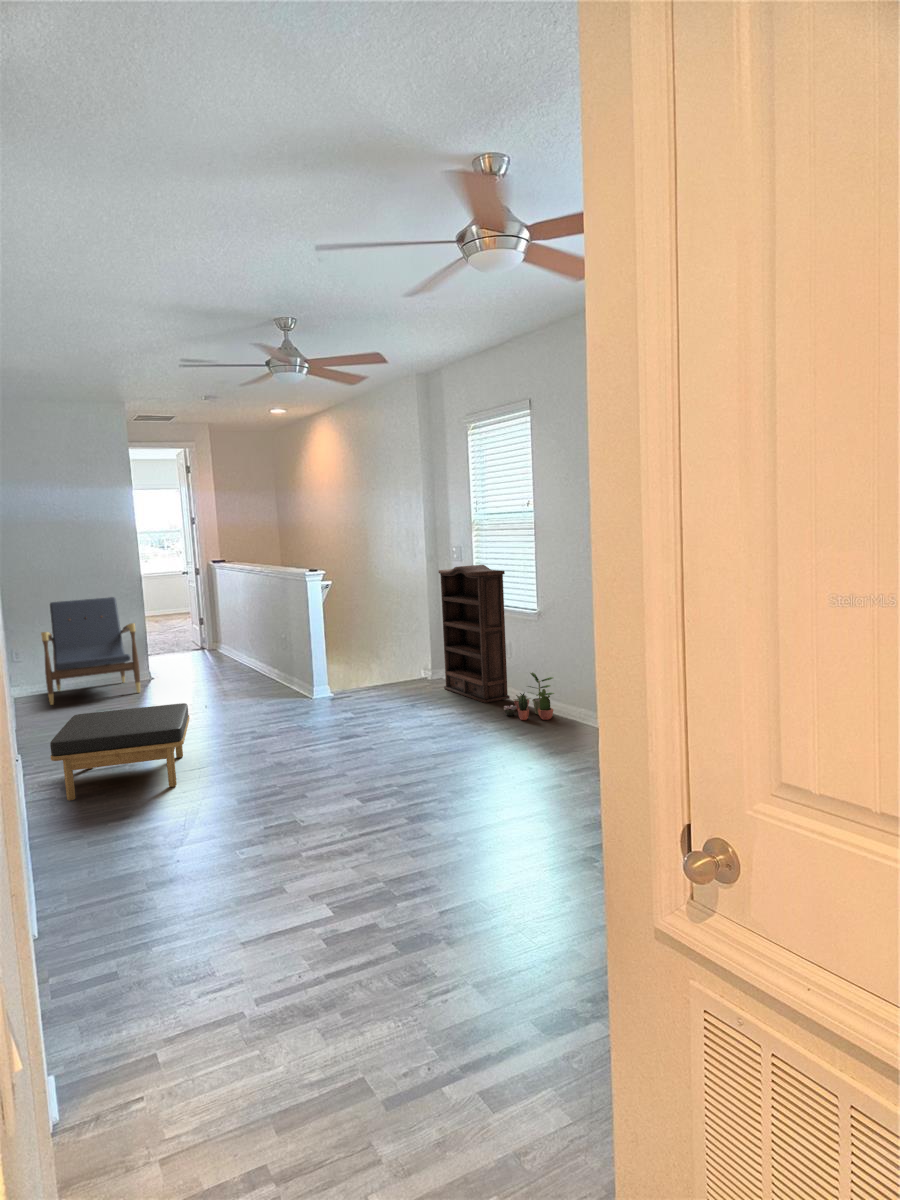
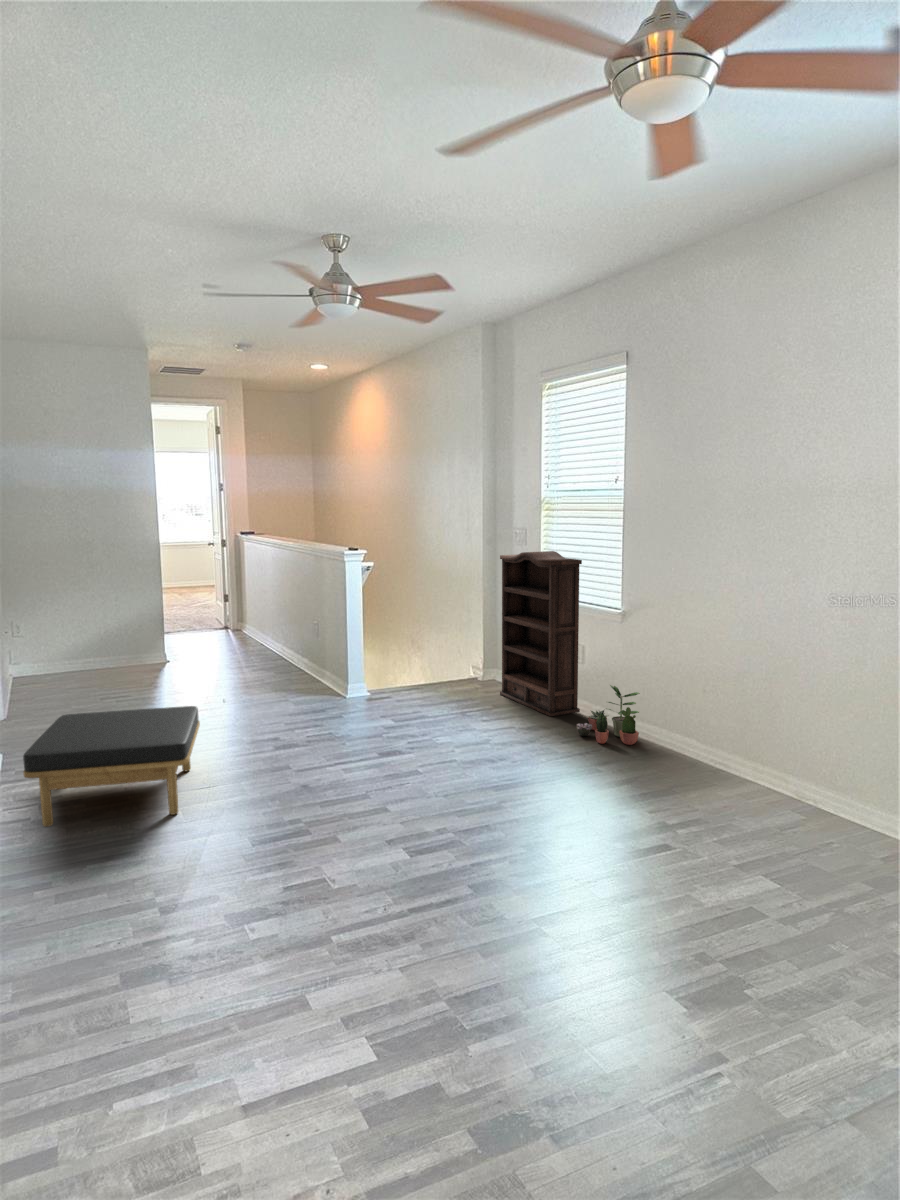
lounge chair: present [41,597,140,705] -> none [41,569,152,690]

